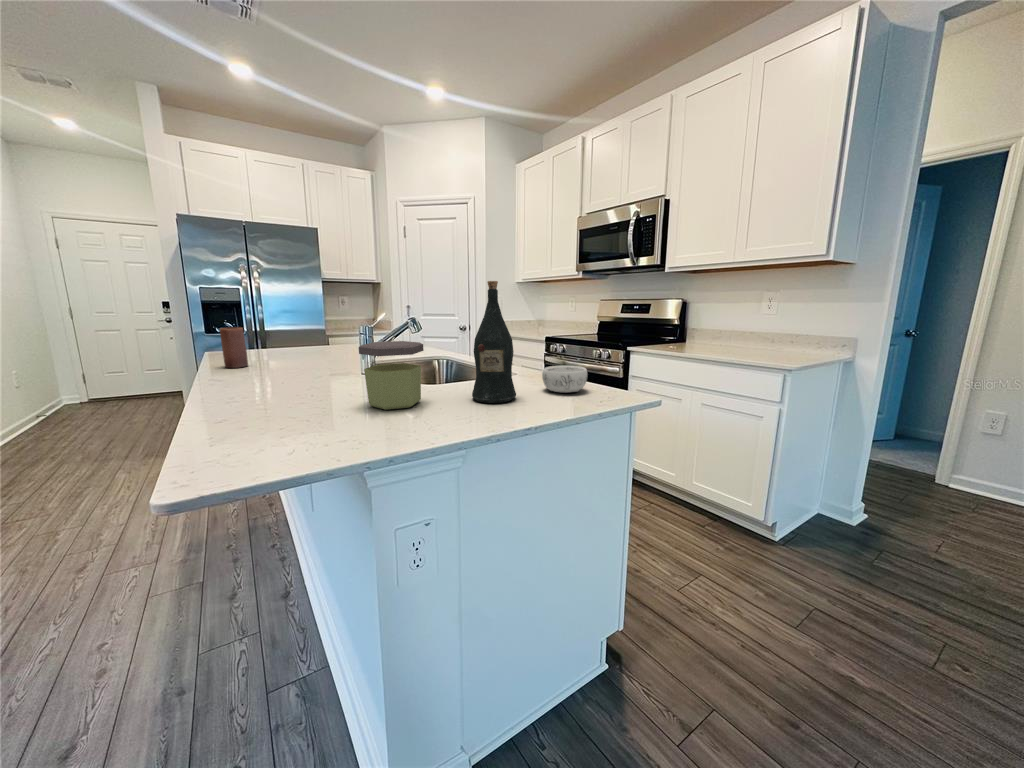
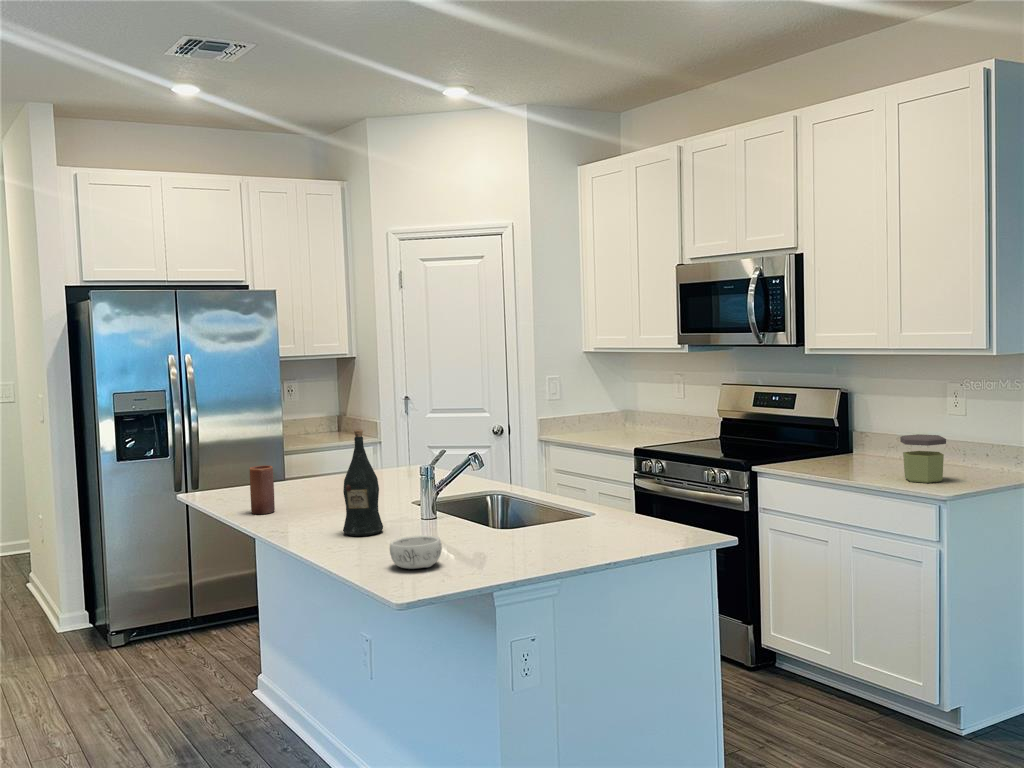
wine bottle: present [472,281,516,403] -> present [343,430,383,536]
jar: present [359,341,424,410] -> present [900,434,946,483]
decorative bowl: present [542,366,587,393] -> present [390,535,442,569]

